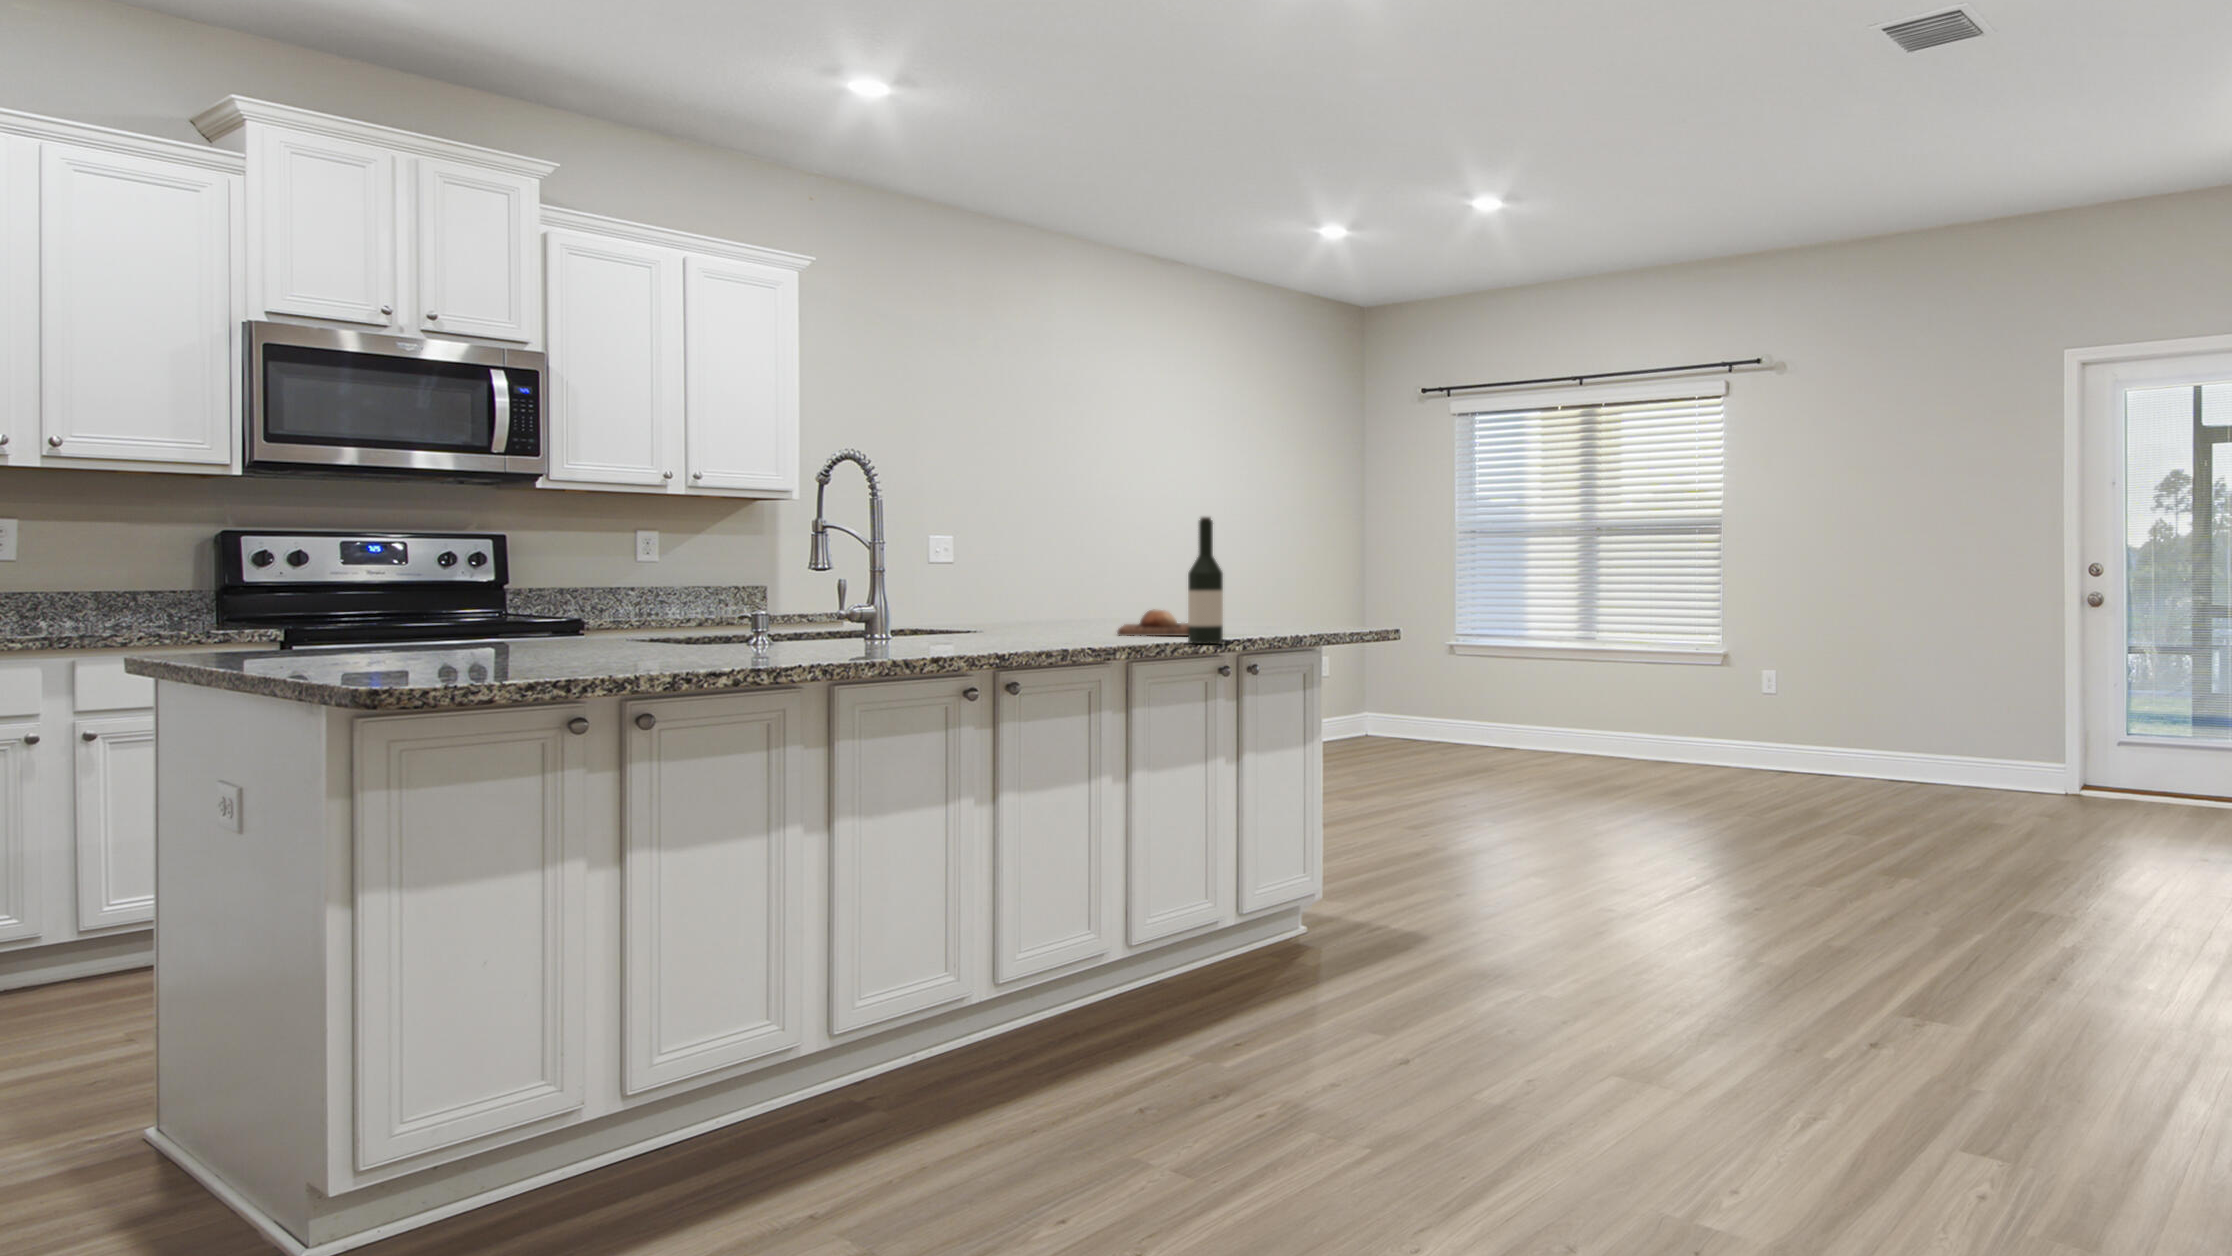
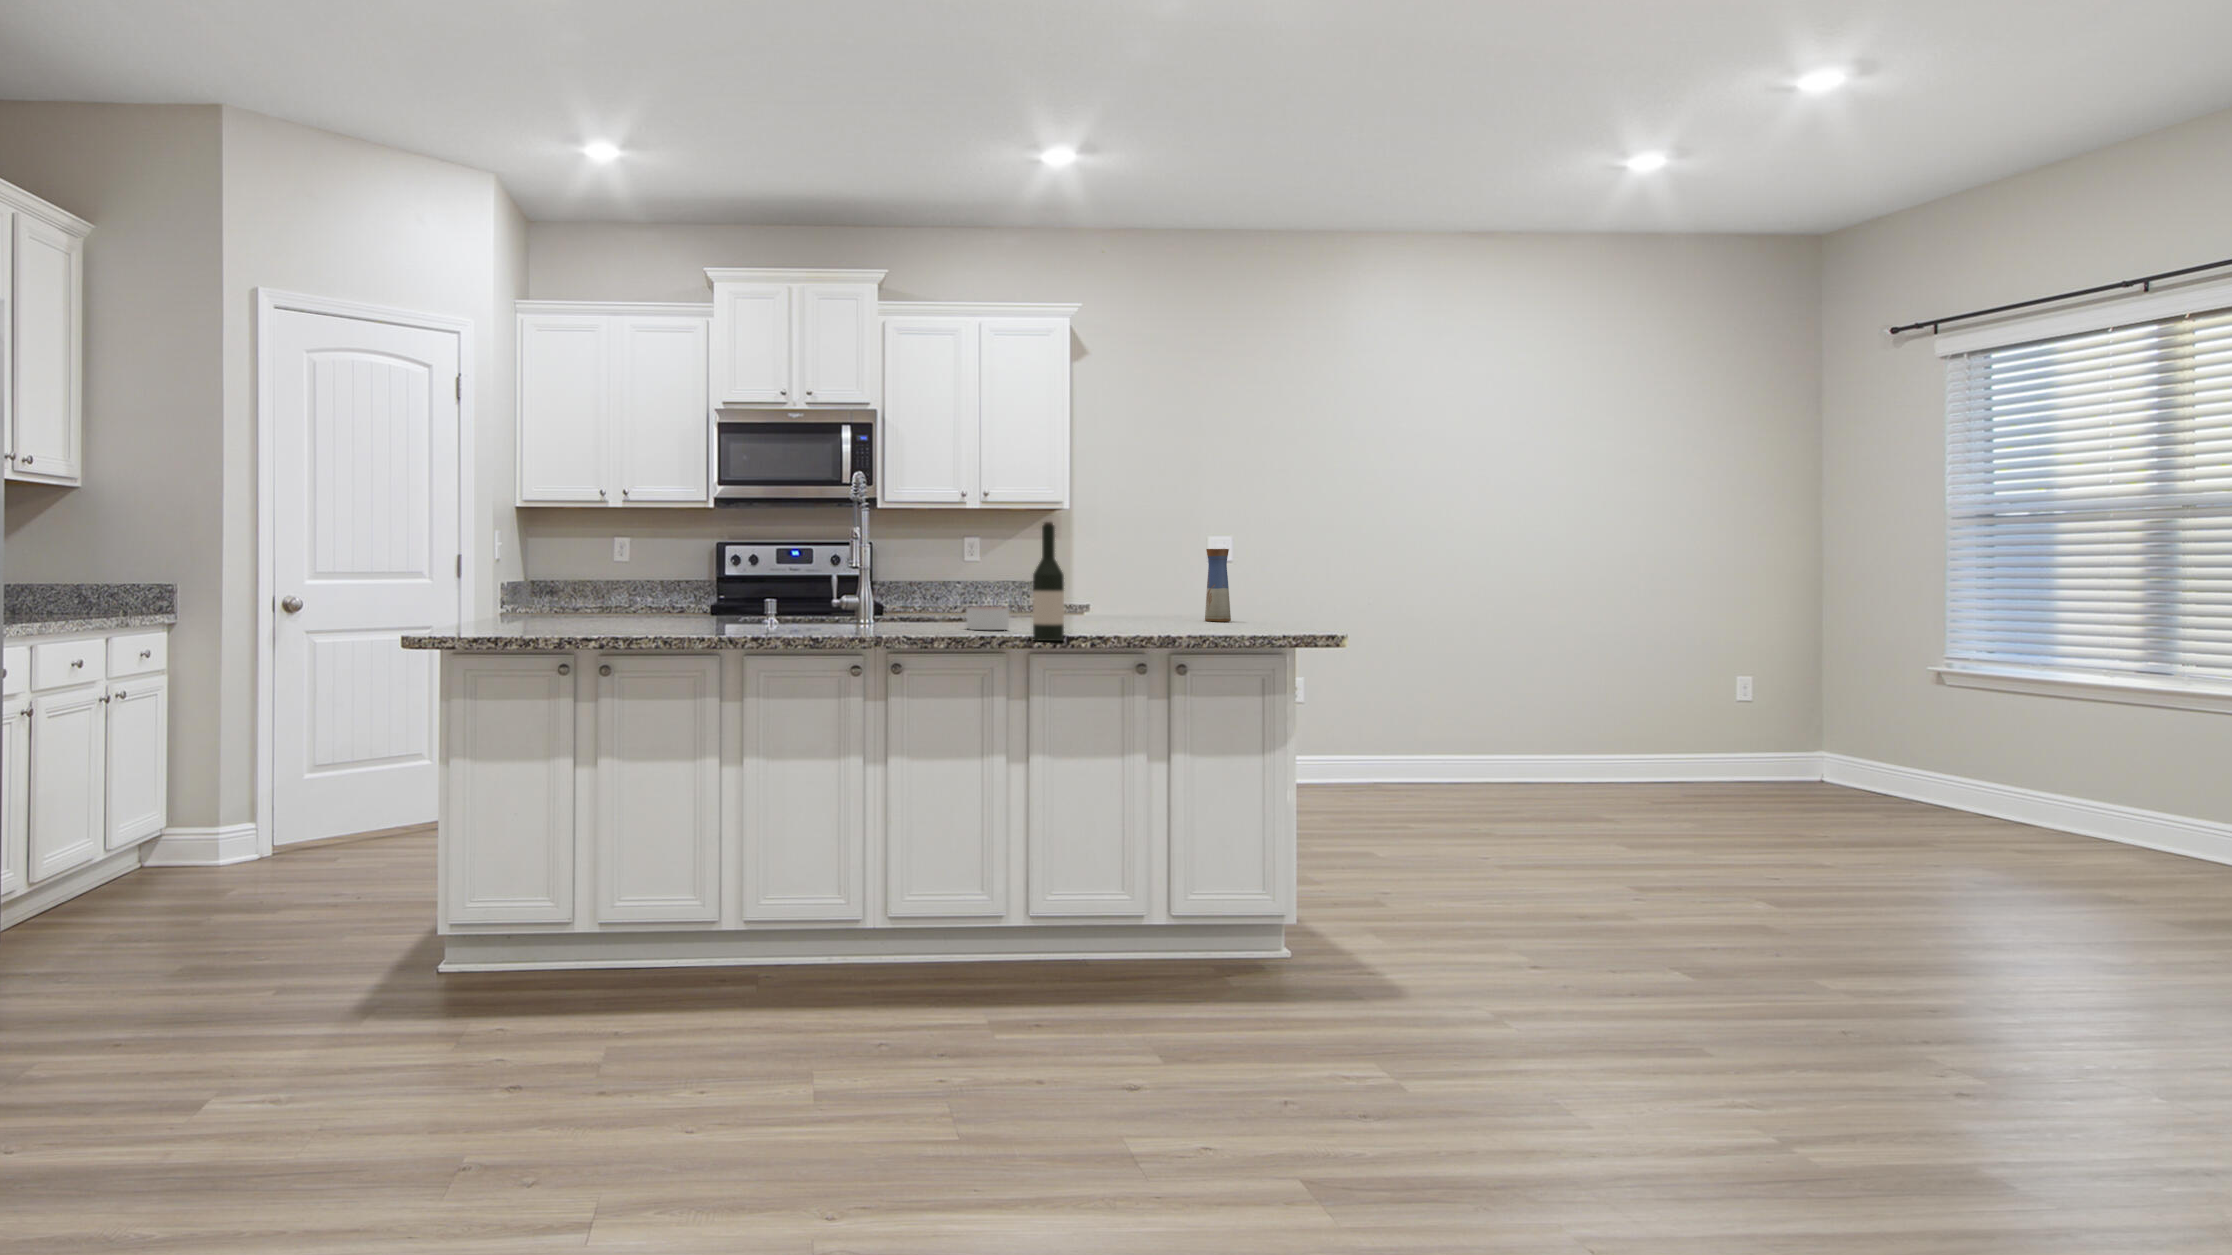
vase: none [1101,549,1128,625] -> present [1205,549,1231,622]
bread loaf: present [1117,609,1188,636] -> none [1073,608,1194,634]
candle: none [1033,612,1084,639] -> present [966,607,1009,630]

